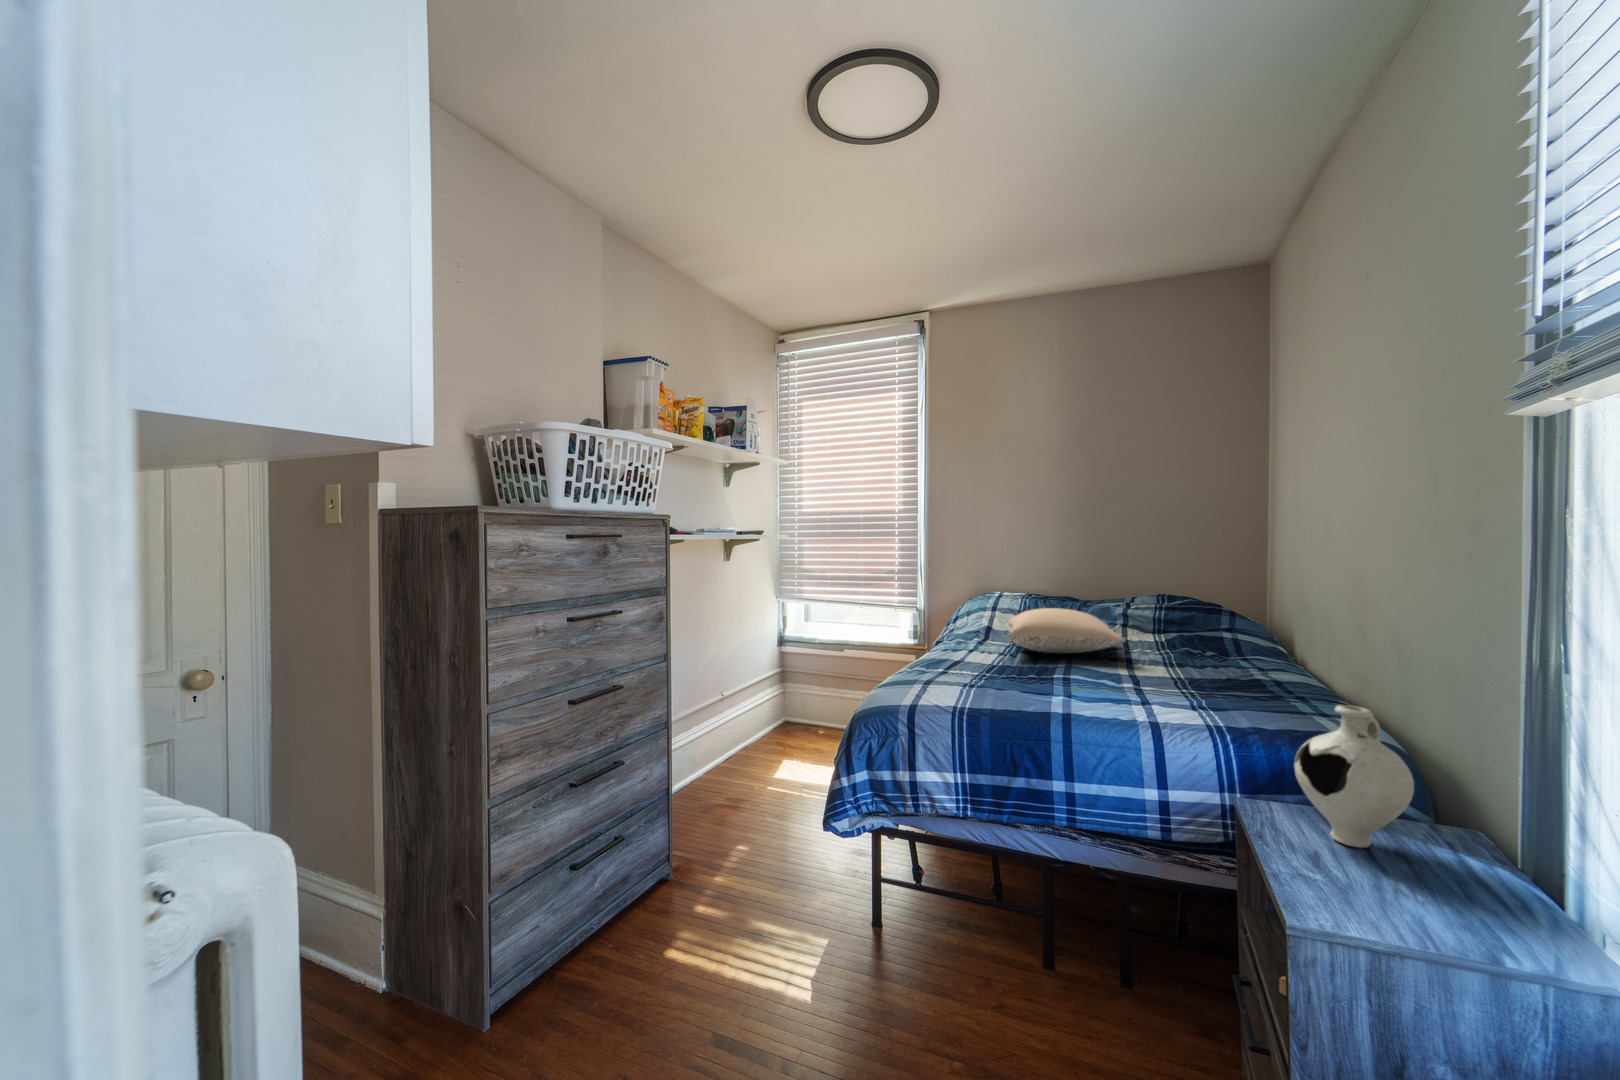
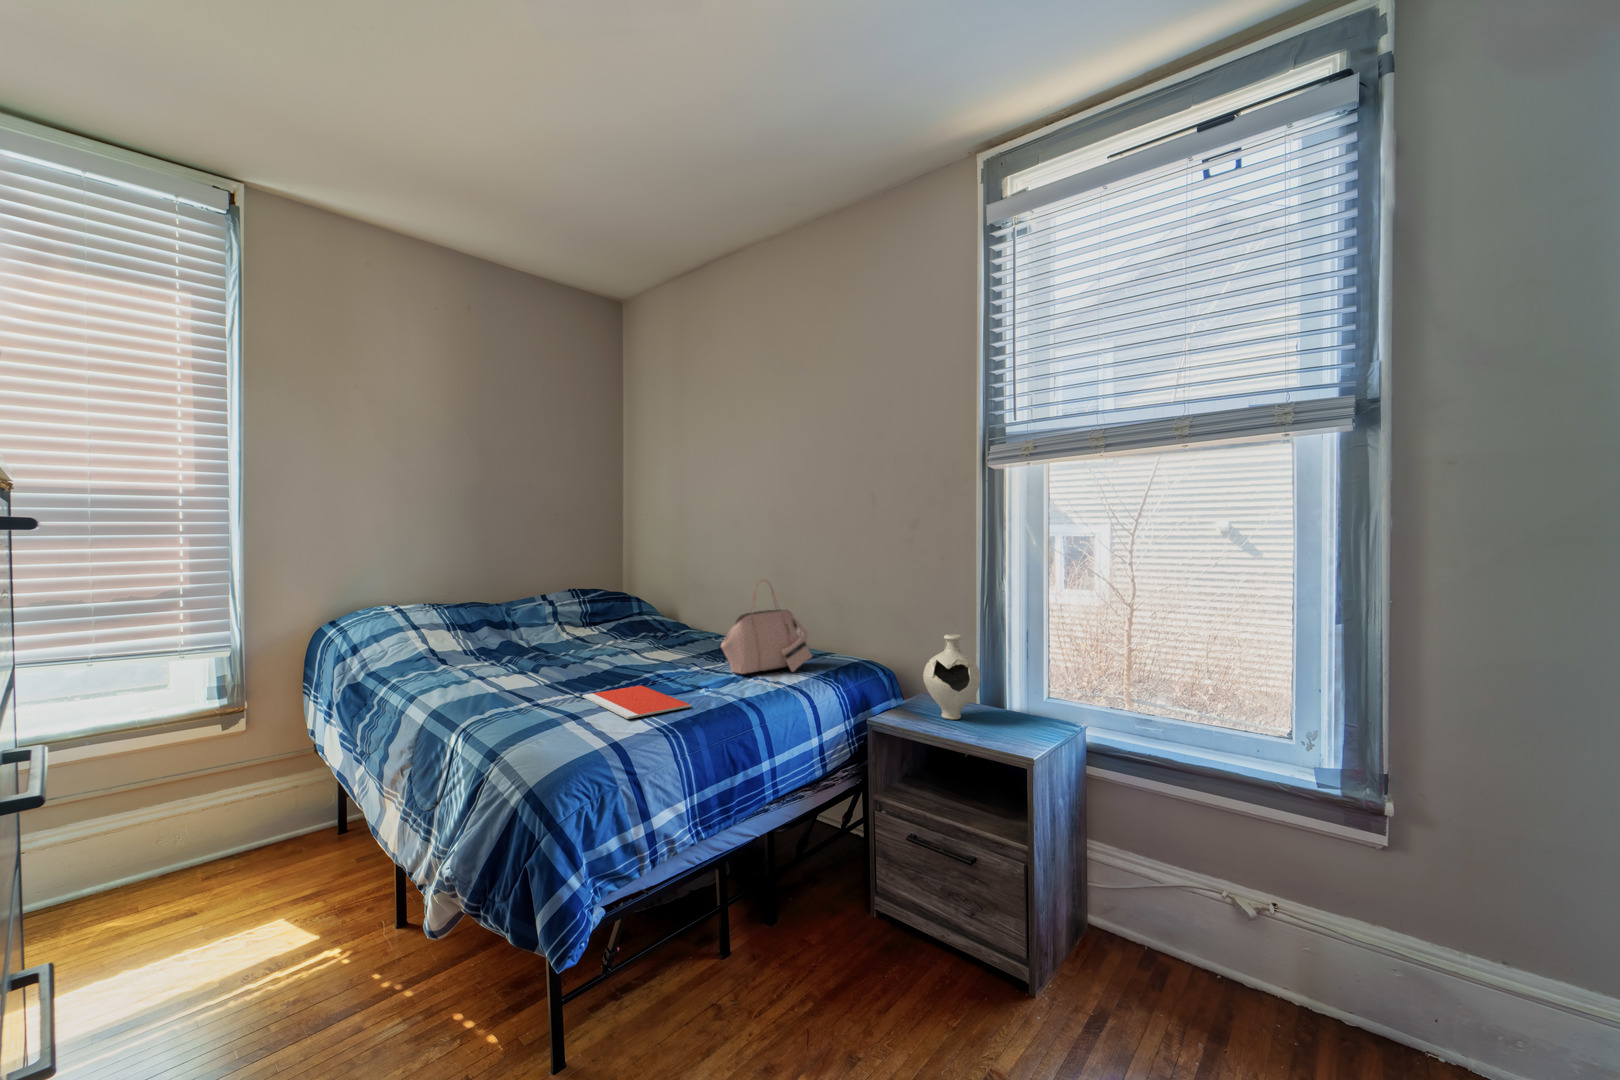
handbag: none [1133,595,1276,714] -> present [721,582,812,674]
pillow: present [1008,608,1125,653] -> none [483,612,647,662]
notebook: none [956,675,1041,704] -> present [582,686,691,719]

